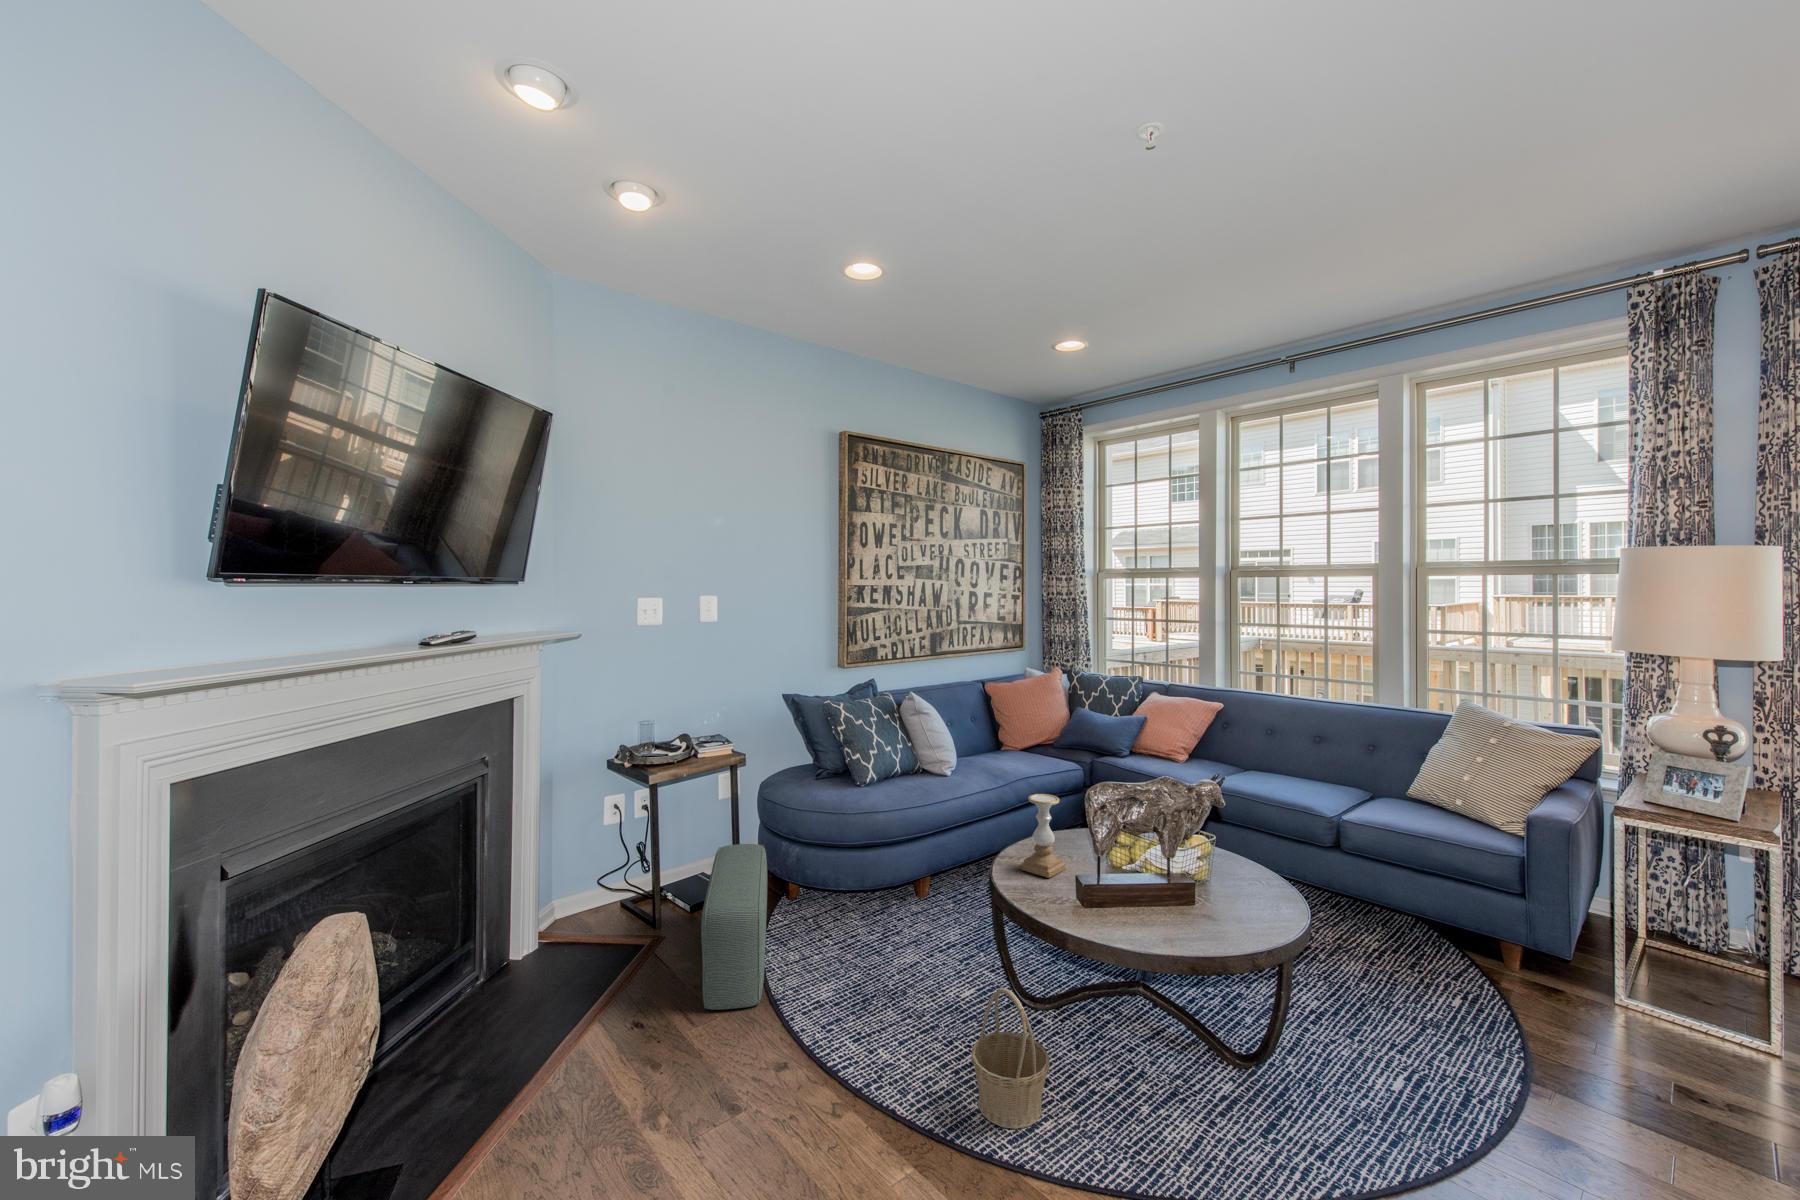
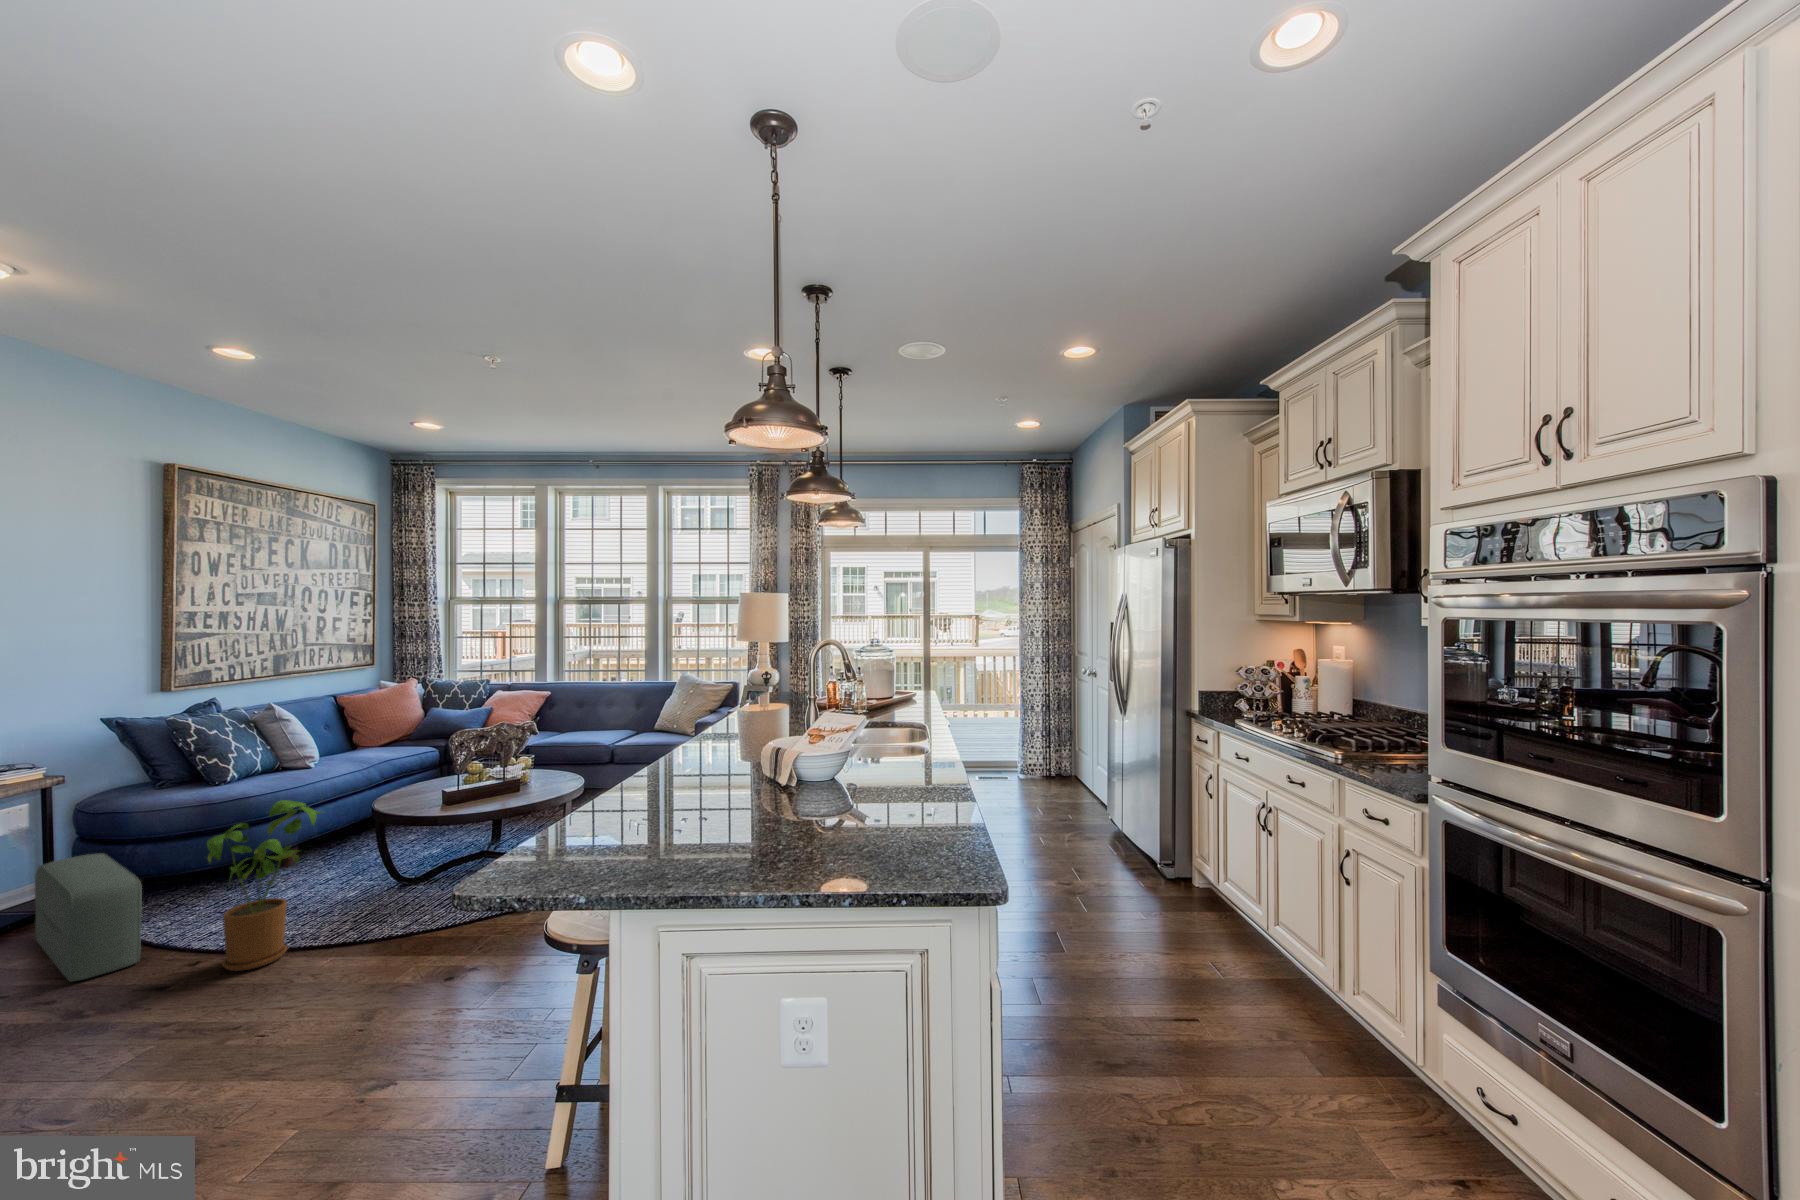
candle holder: present [1021,794,1066,878] -> none [400,750,435,804]
house plant: none [799,857,923,1089] -> present [207,800,321,971]
basket: present [971,988,1050,1129] -> none [373,859,432,940]

